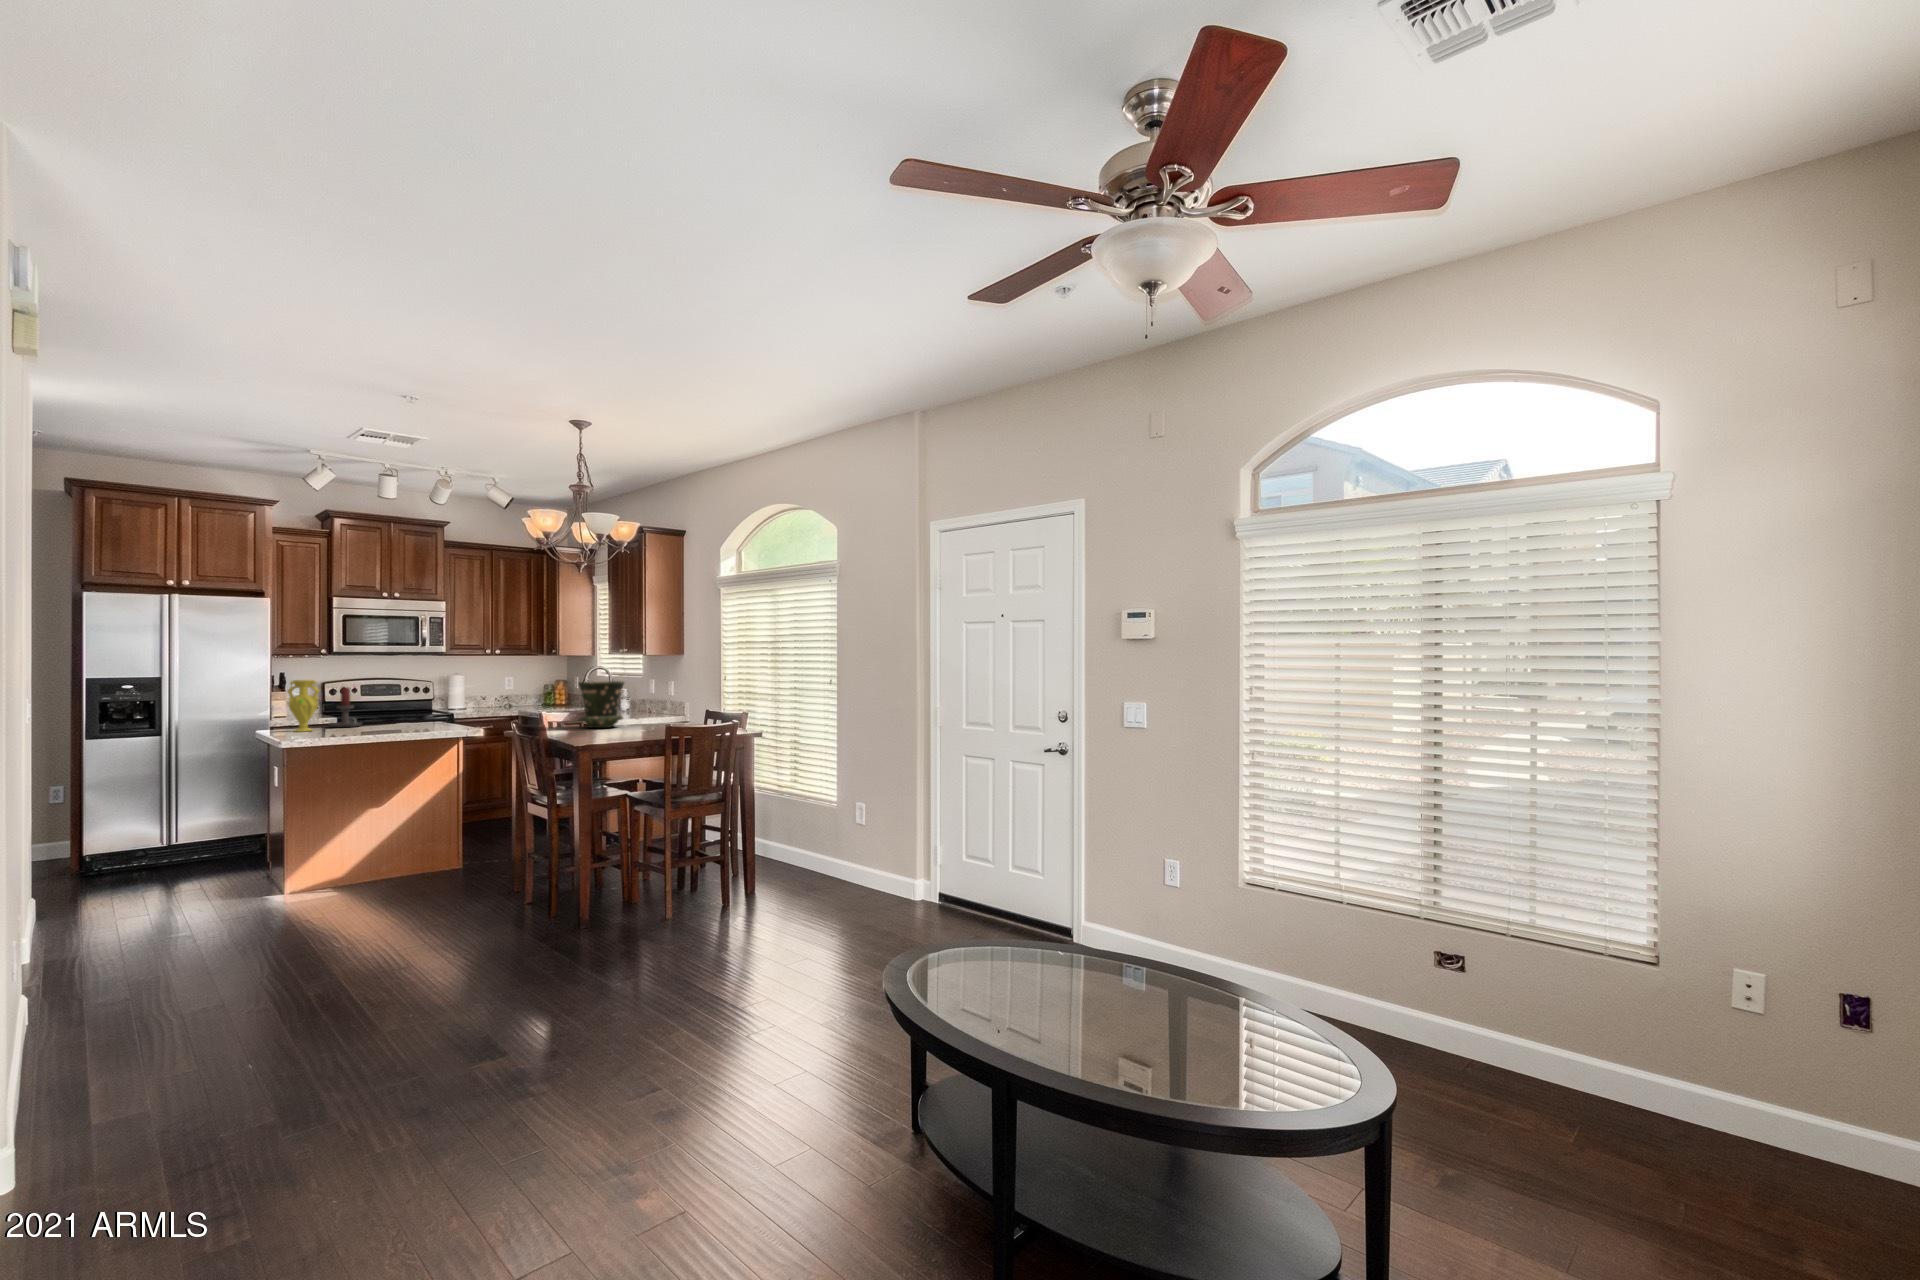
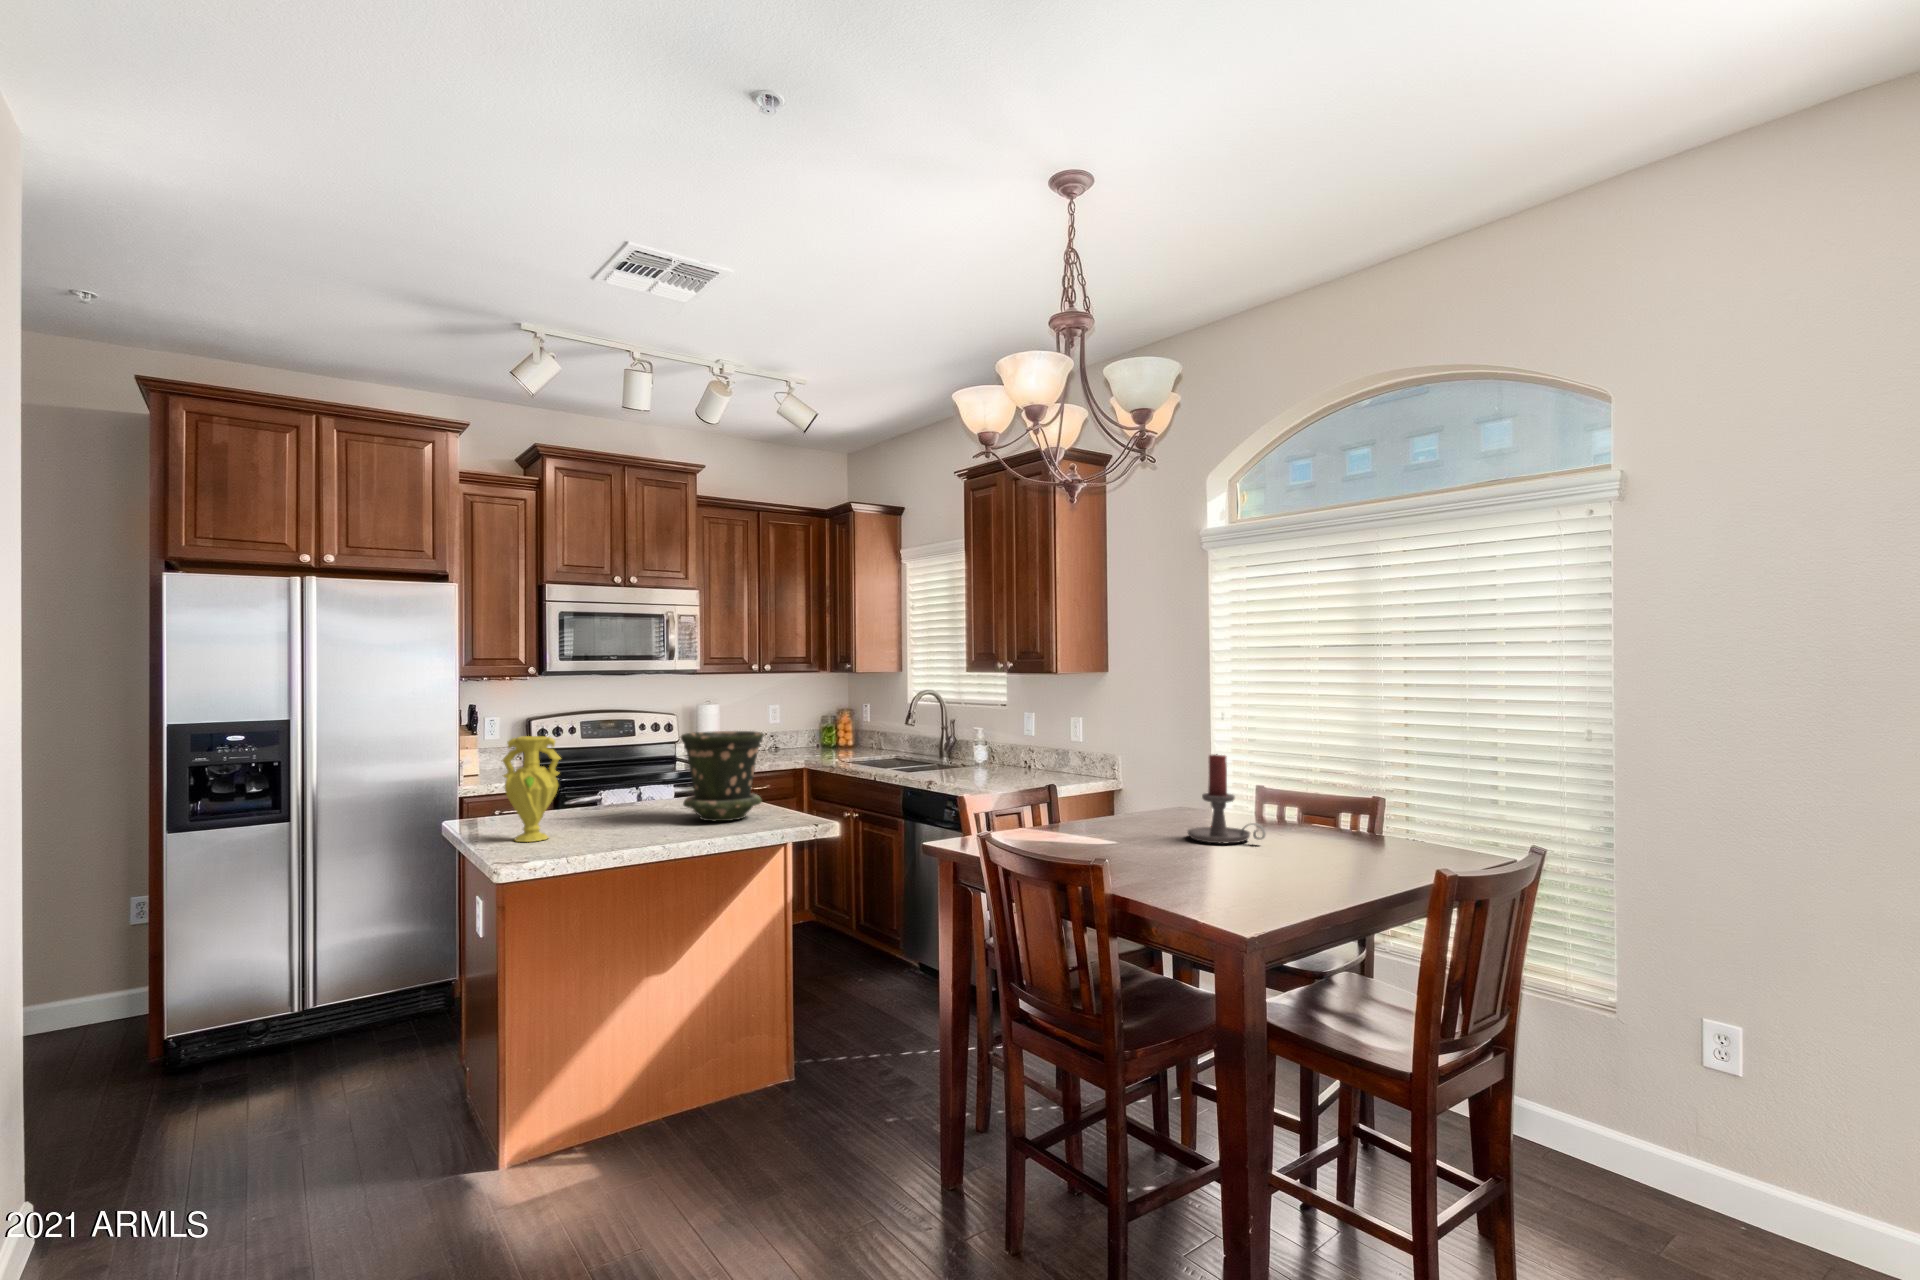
flower pot: present [578,681,625,728] -> present [681,731,764,821]
candle holder: present [329,687,362,727] -> present [1188,754,1265,844]

